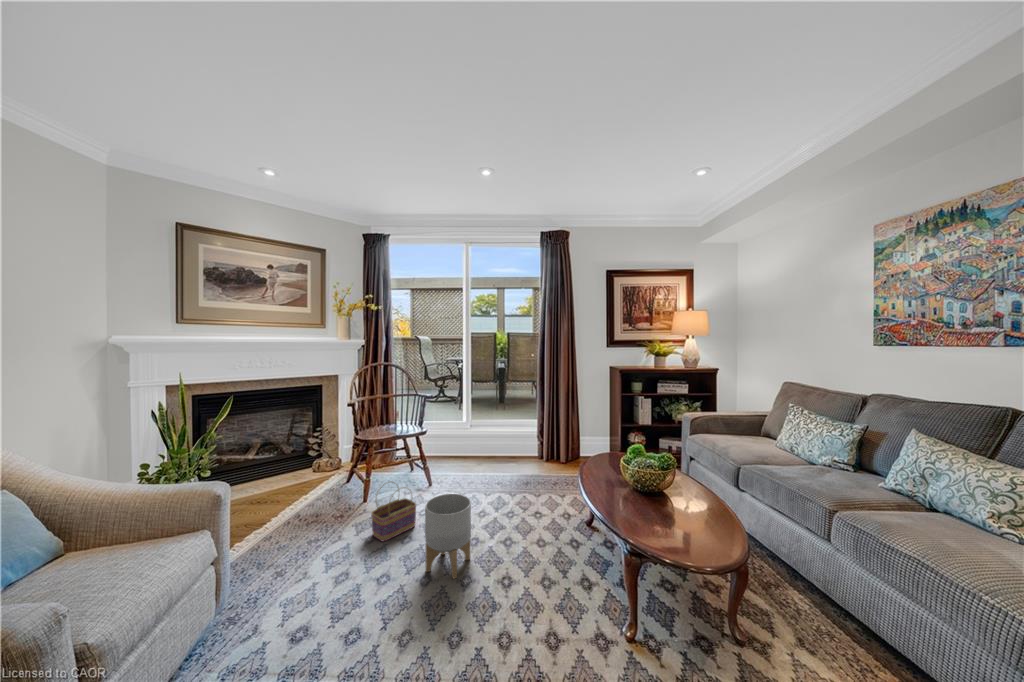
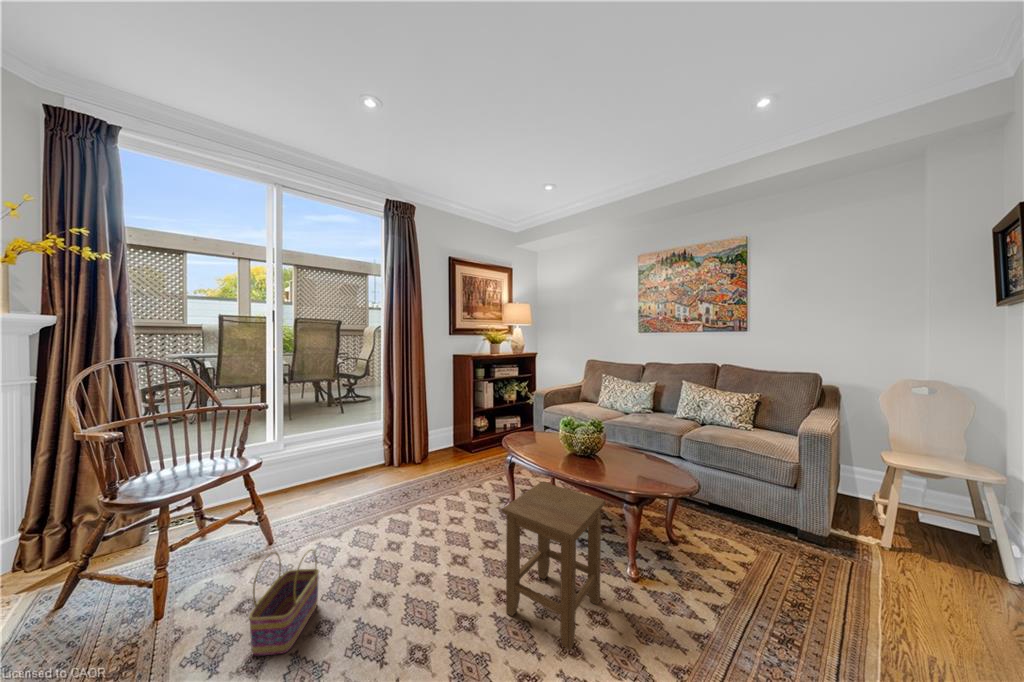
planter: present [425,494,471,579] -> none [392,522,455,646]
stool: none [492,495,579,643] -> present [502,482,605,650]

